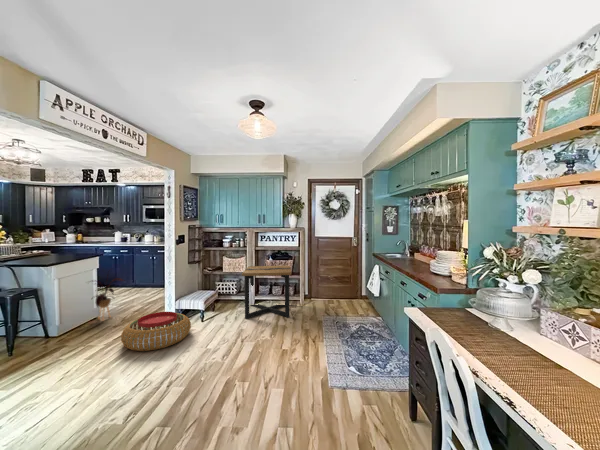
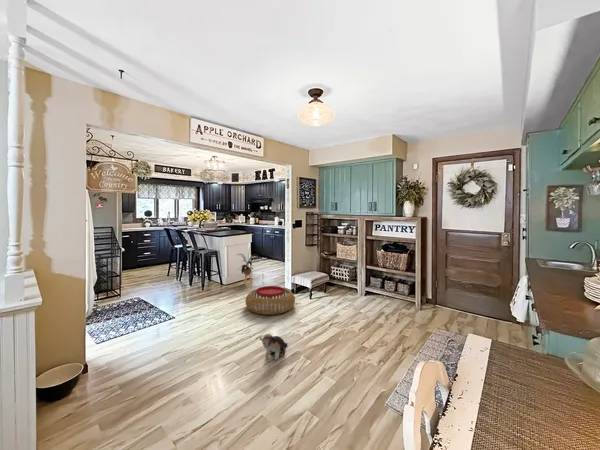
side table: present [242,266,291,319] -> none [343,256,405,316]
plush toy: none [187,366,214,399] -> present [260,334,287,360]

